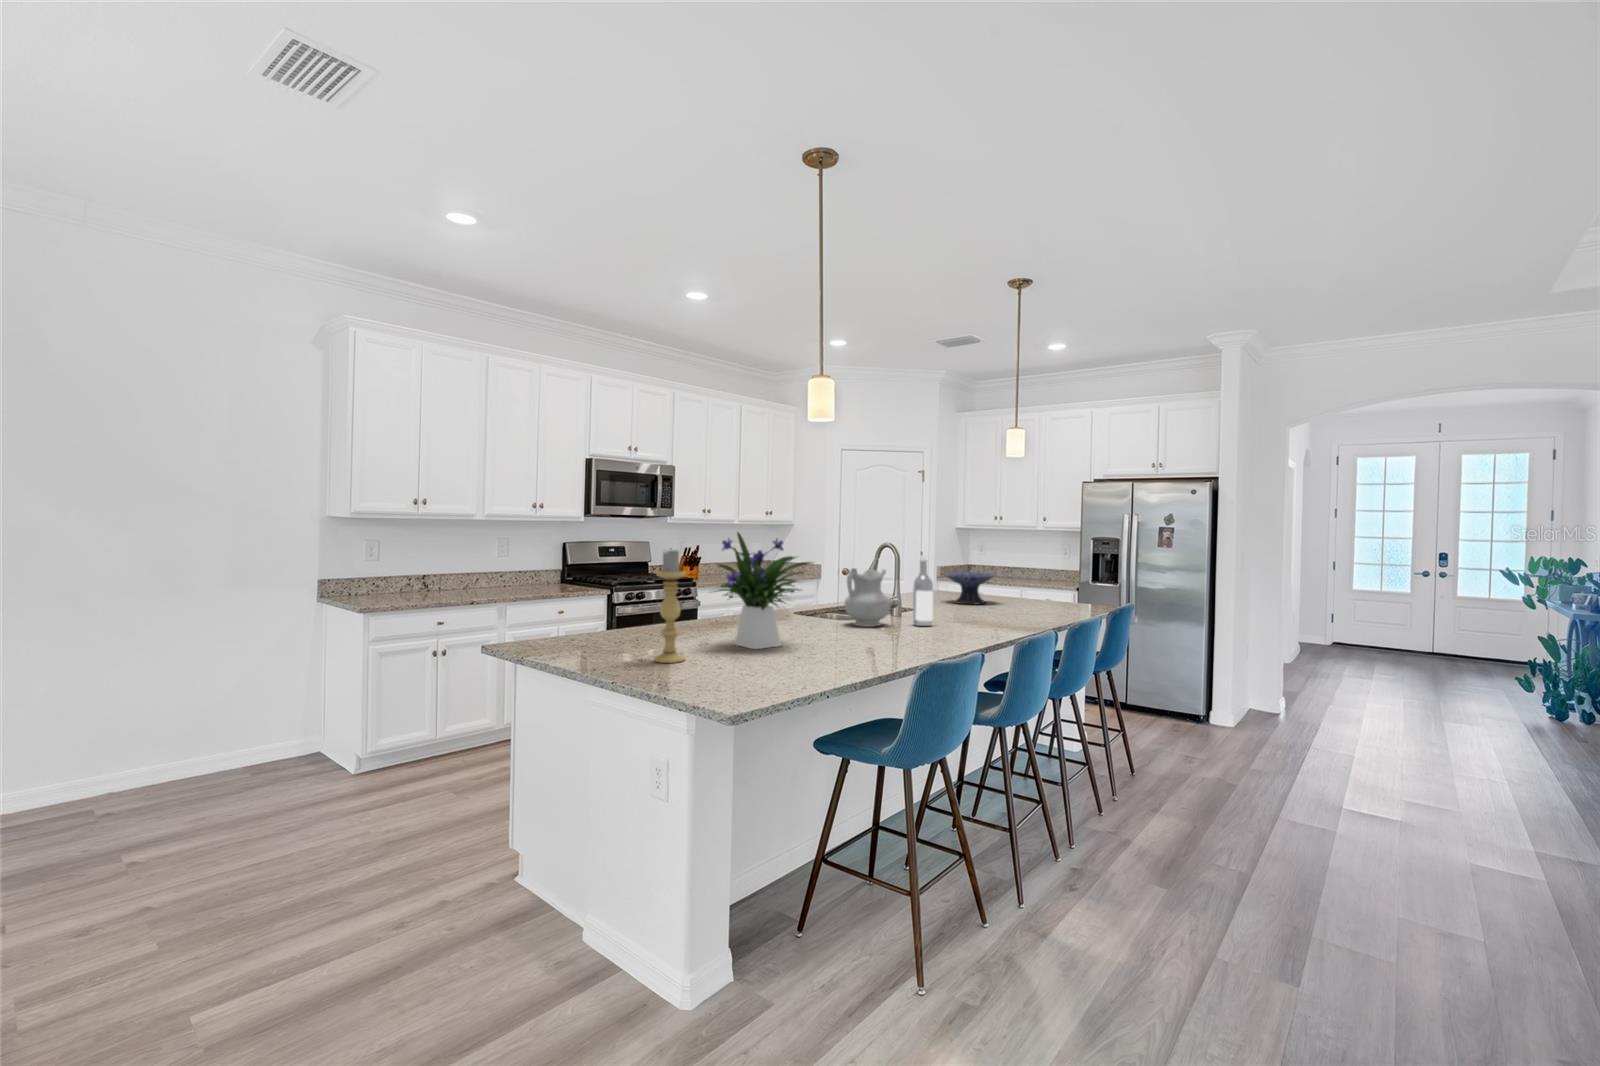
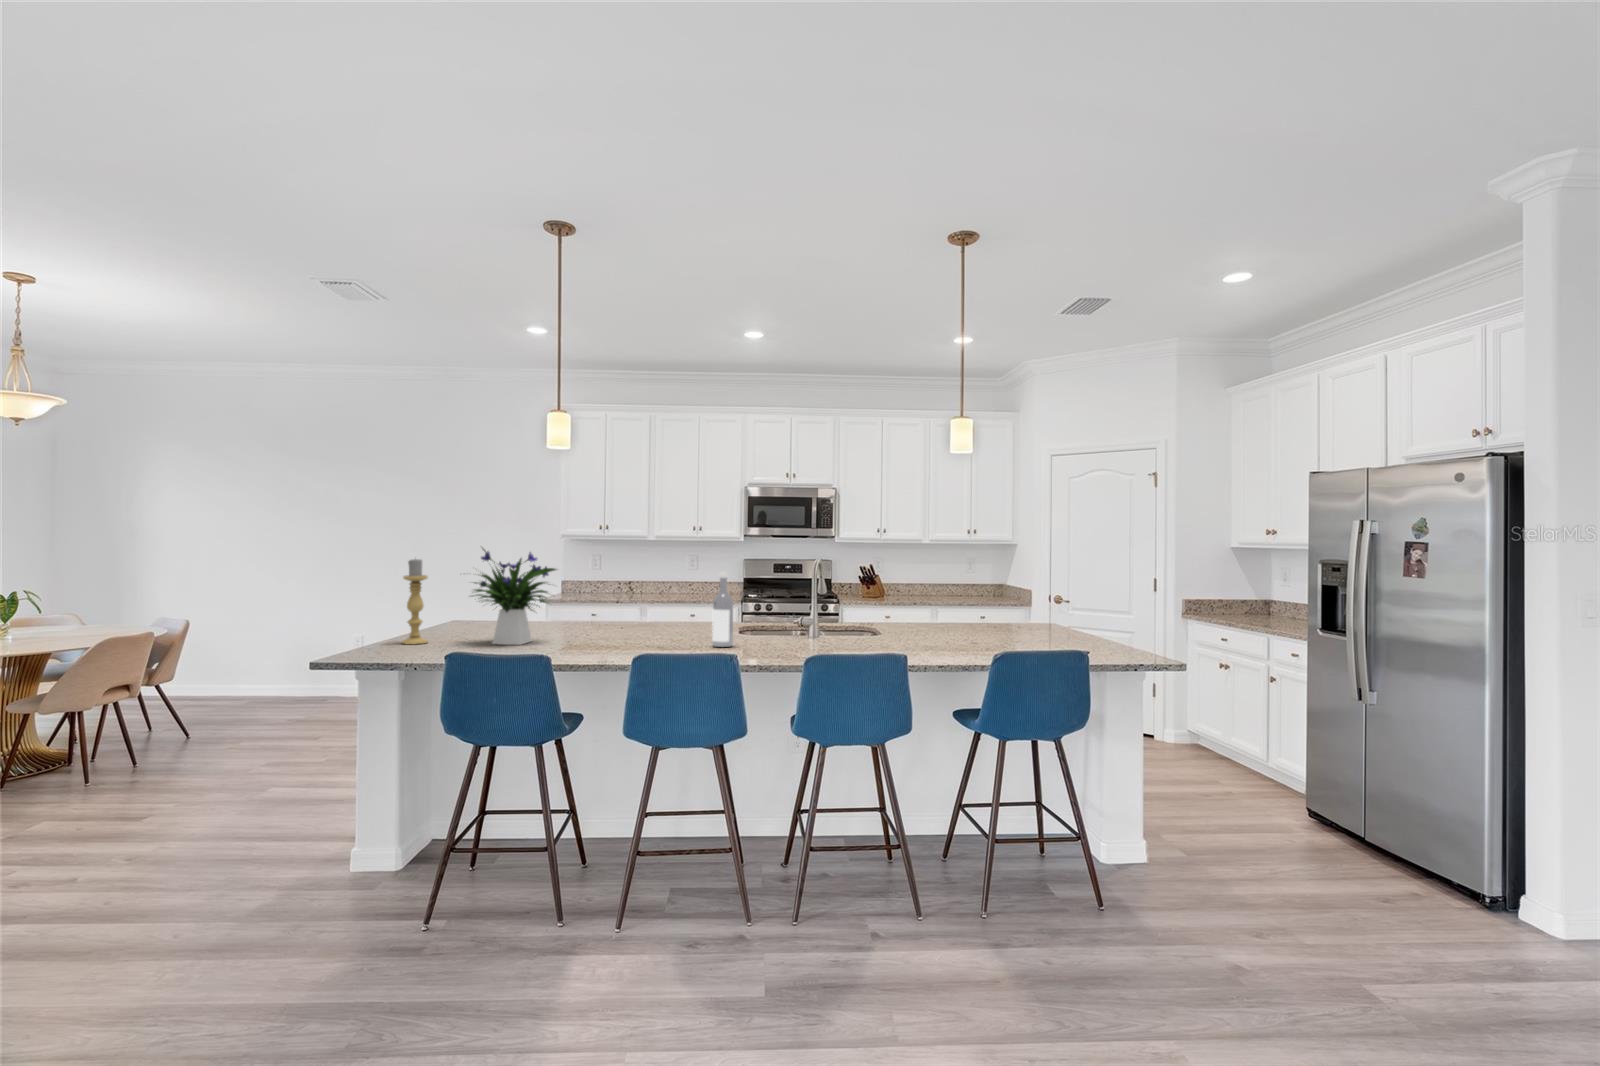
ceramic pitcher: present [844,568,890,627] -> none [658,583,709,643]
decorative bowl: present [944,572,996,604] -> none [913,599,980,639]

